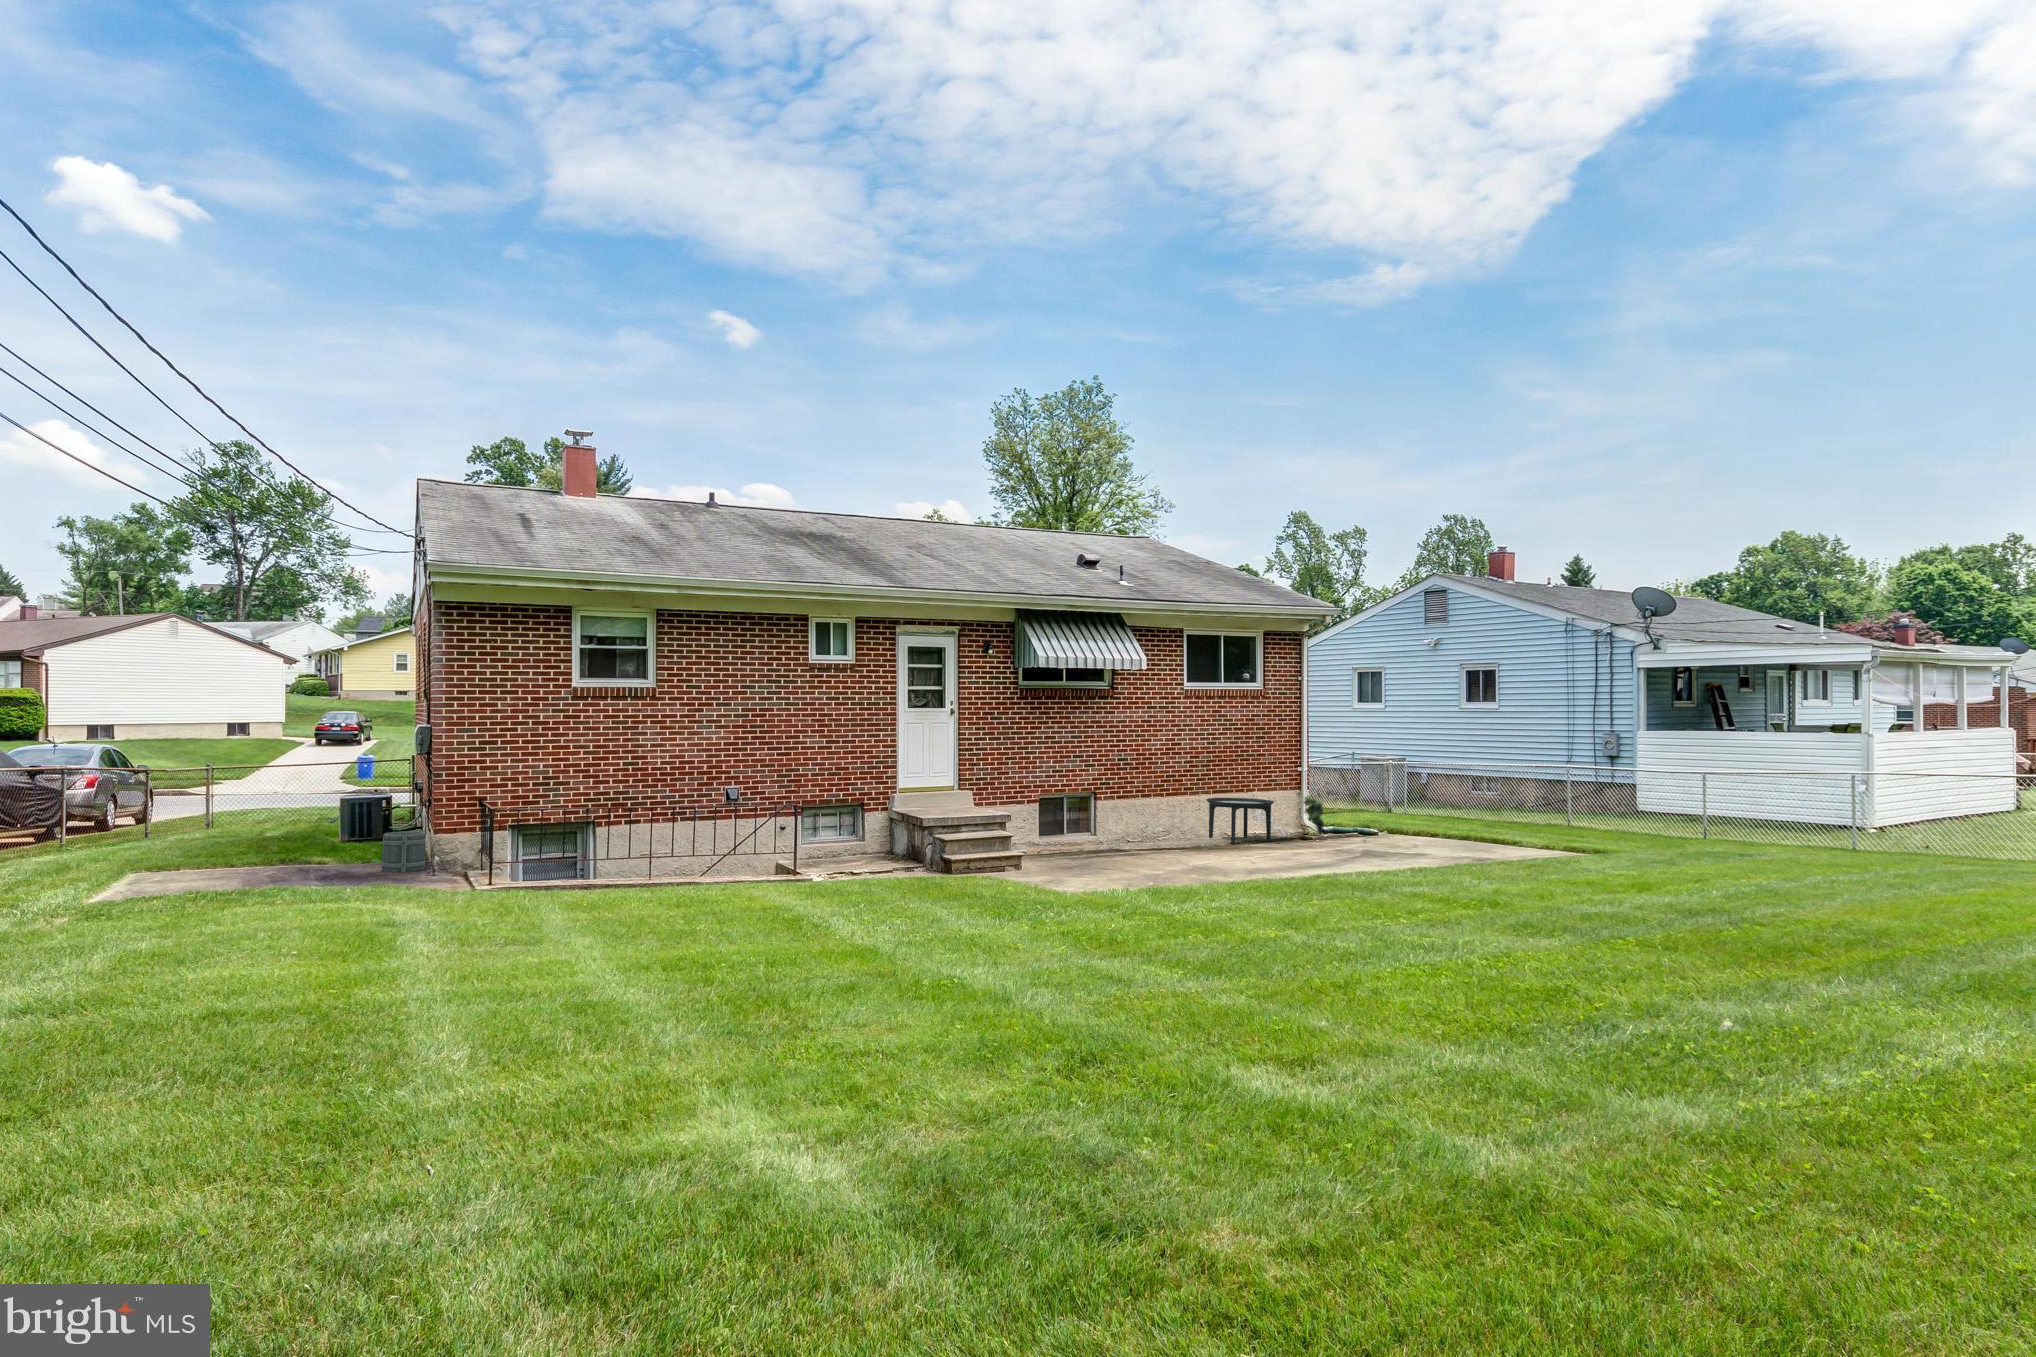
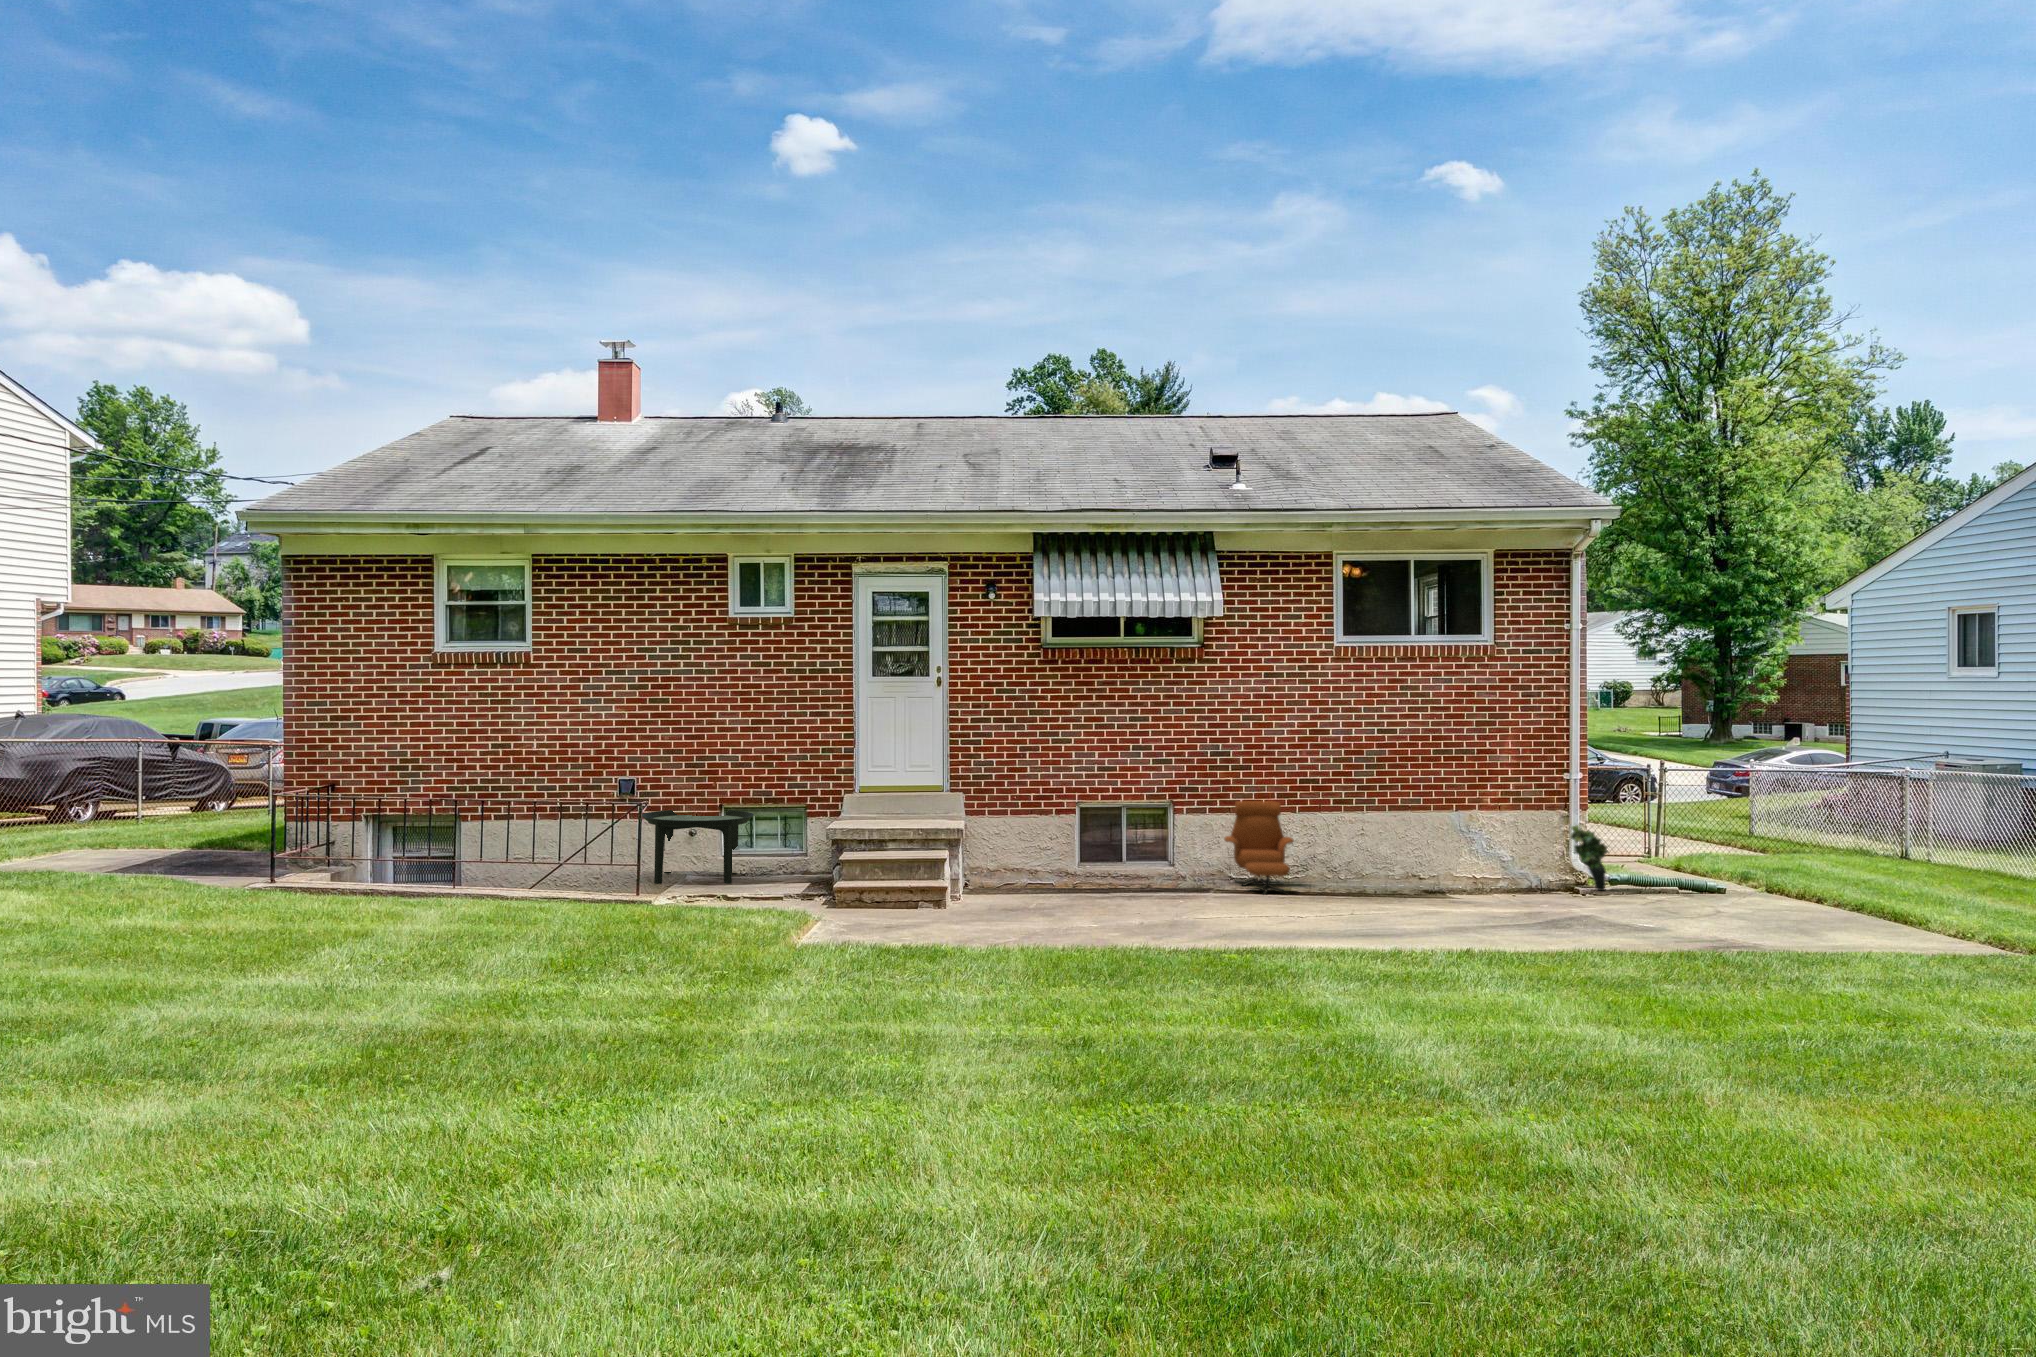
lounge chair: none [1130,788,1185,847] -> present [1224,801,1294,895]
round table: present [1206,798,1274,843] -> present [642,810,754,884]
bucket: present [382,831,426,873] -> none [248,817,297,863]

